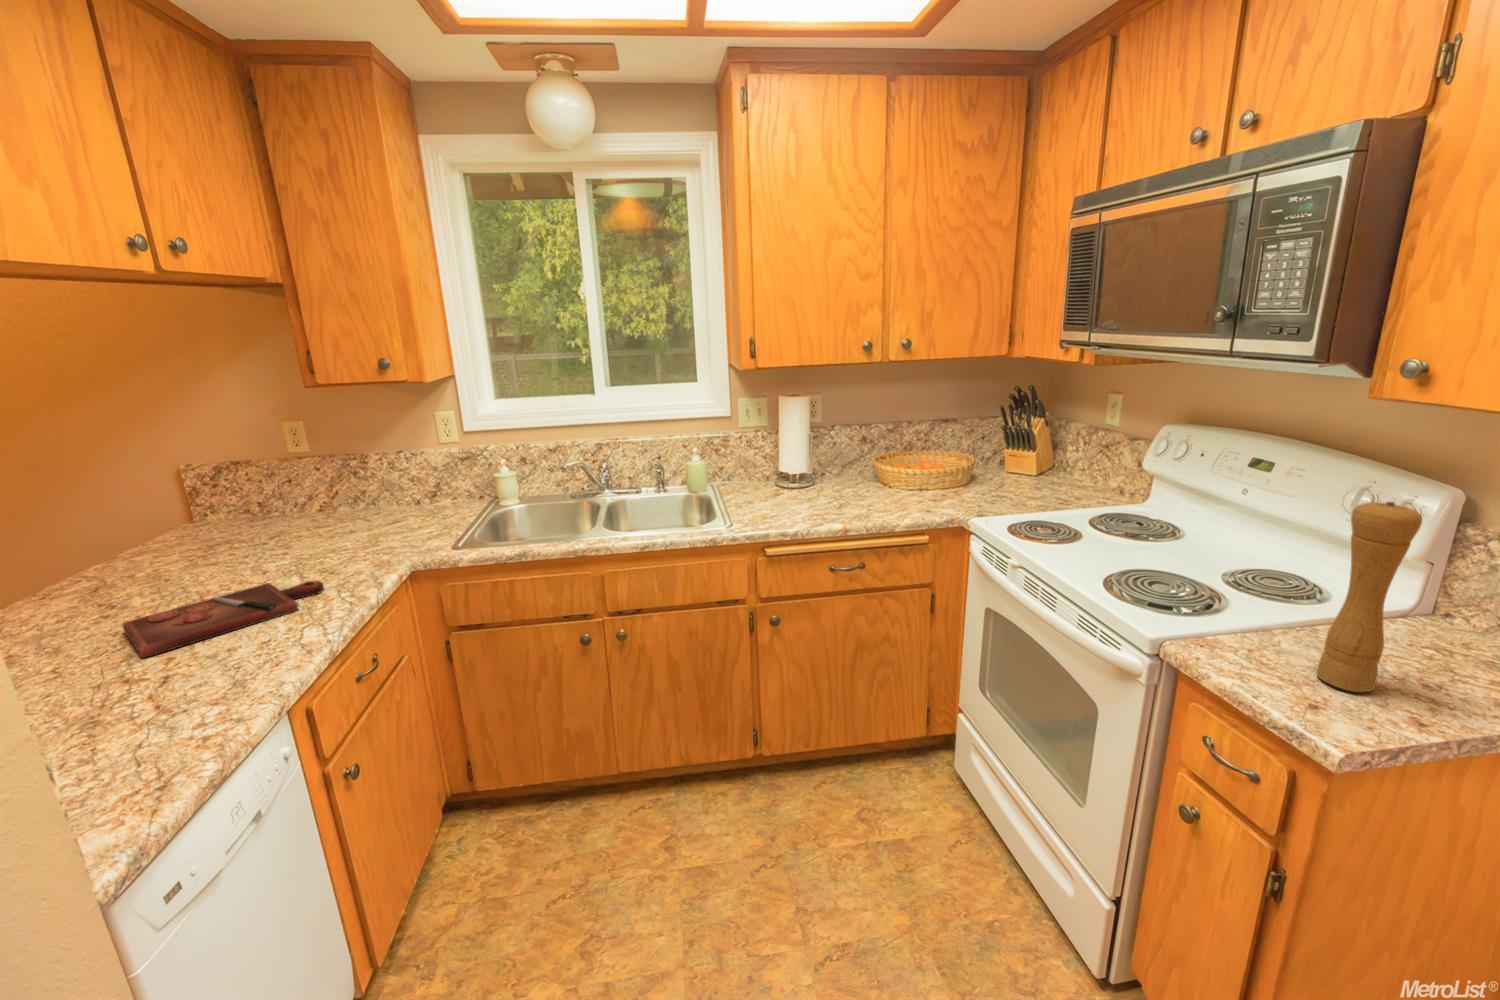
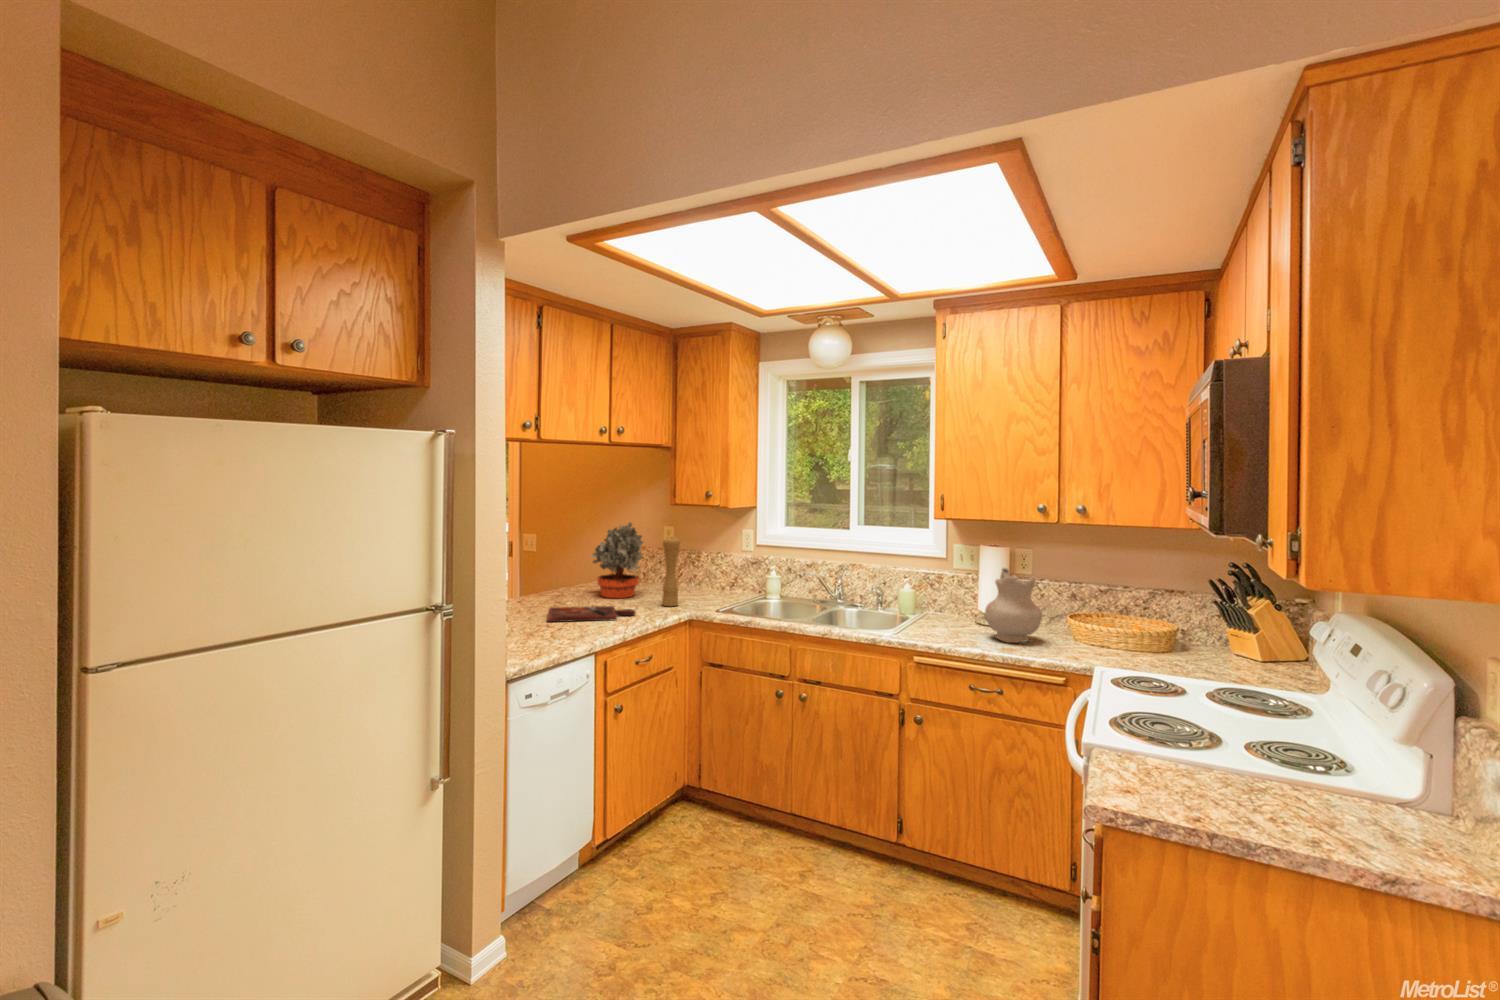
ceramic pitcher: none [818,421,879,507] -> present [985,568,1042,643]
potted plant: none [158,427,286,564] -> present [591,523,644,598]
pepper mill: present [1316,501,1422,692] -> present [662,537,680,606]

